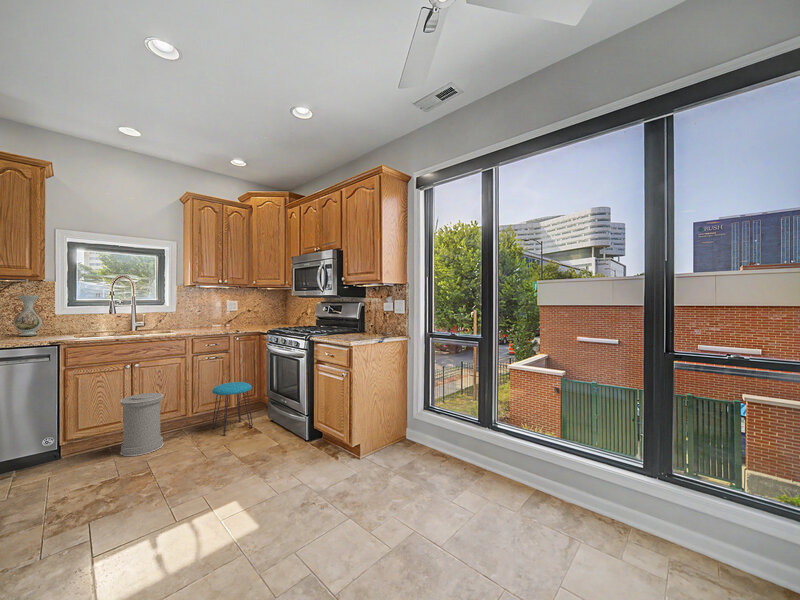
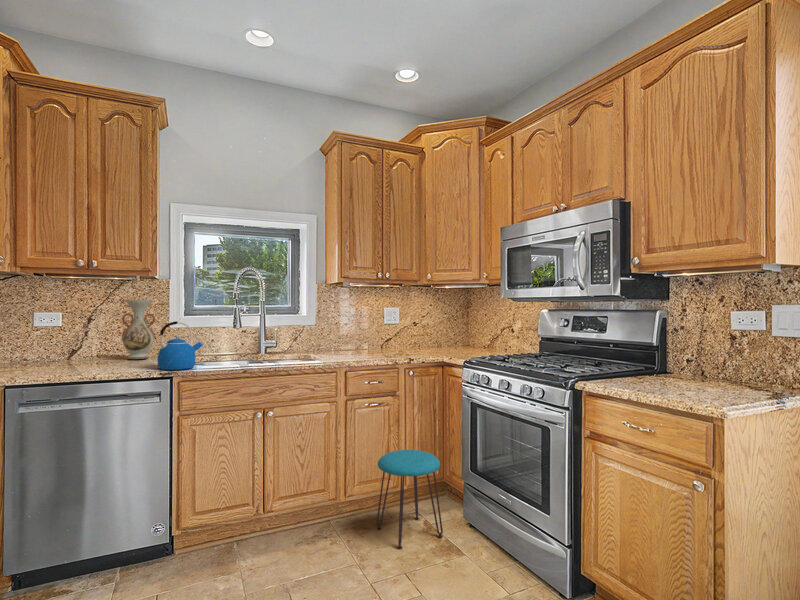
kettle: none [47,309,84,341] -> present [158,321,203,370]
trash can: present [120,393,163,456] -> none [250,461,309,570]

